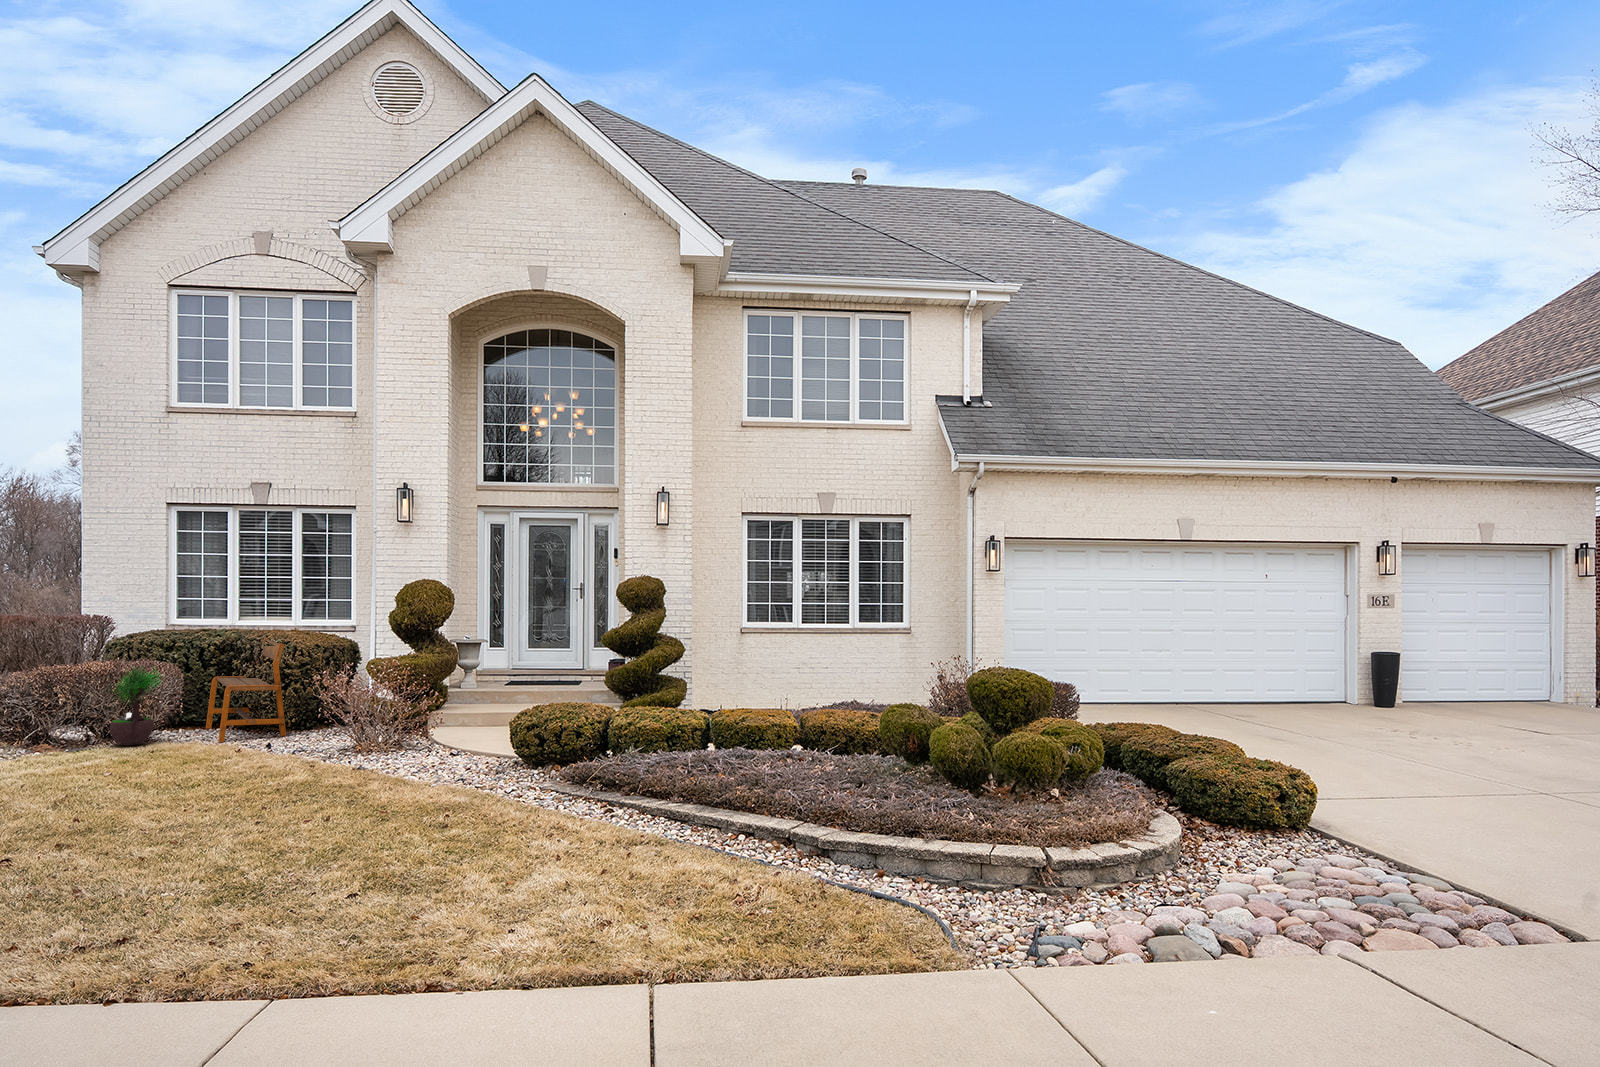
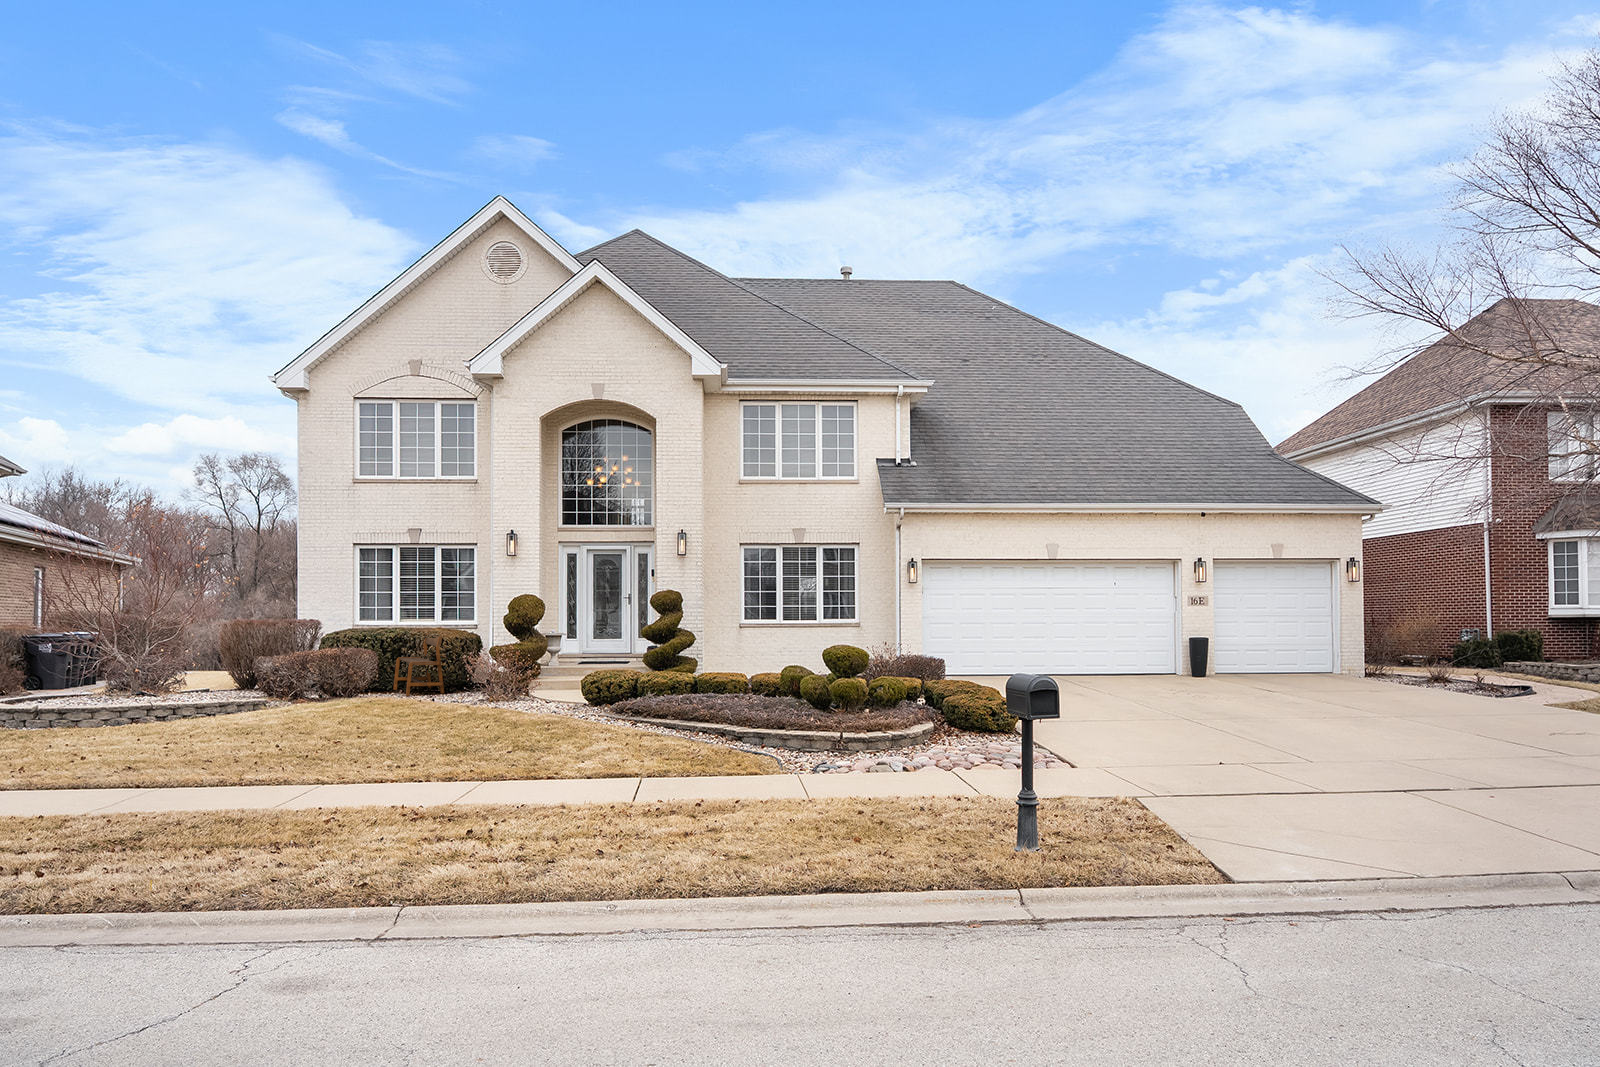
potted tree: present [110,666,163,745] -> none [344,647,374,698]

